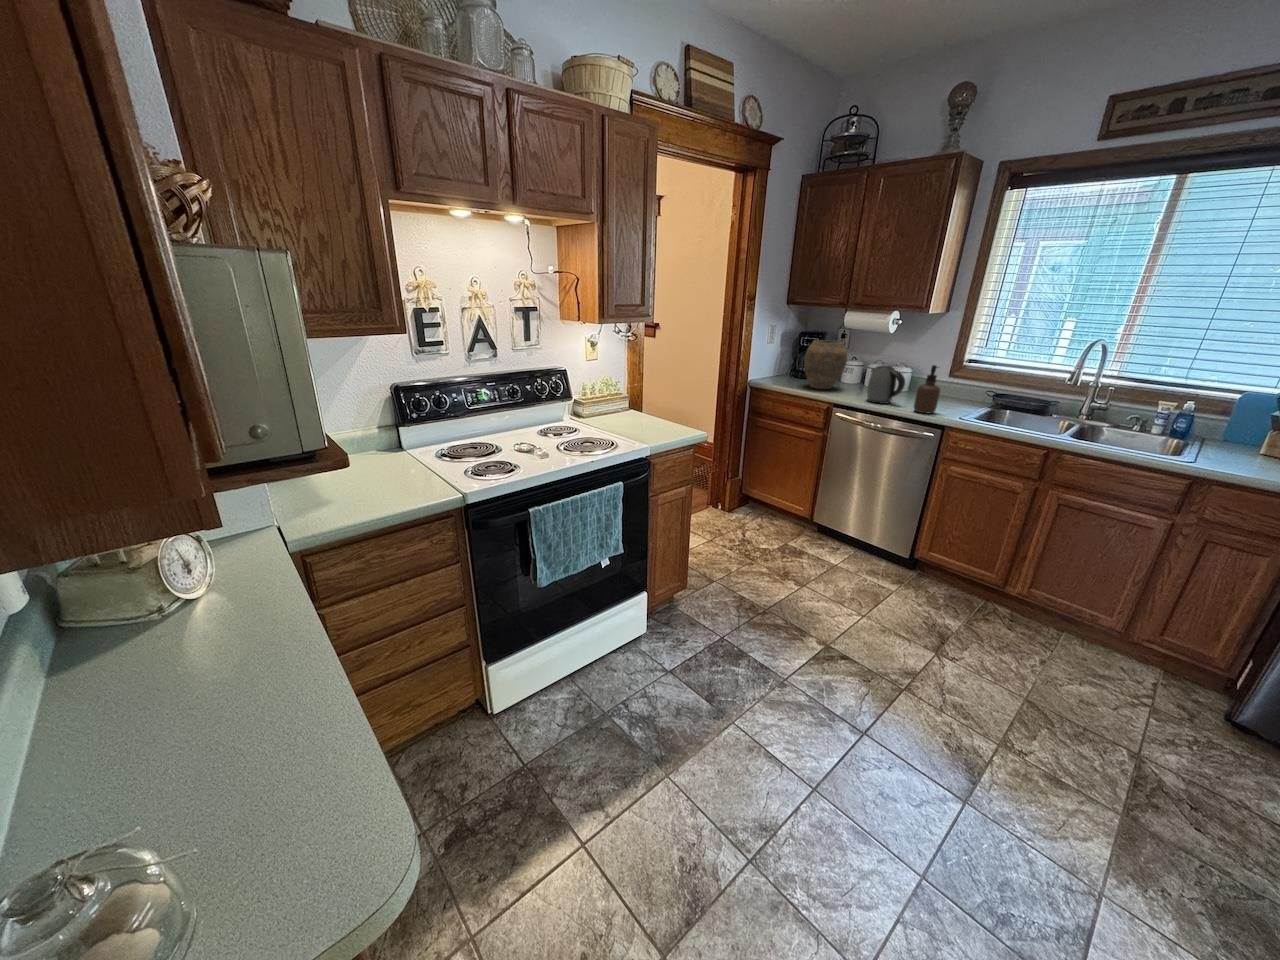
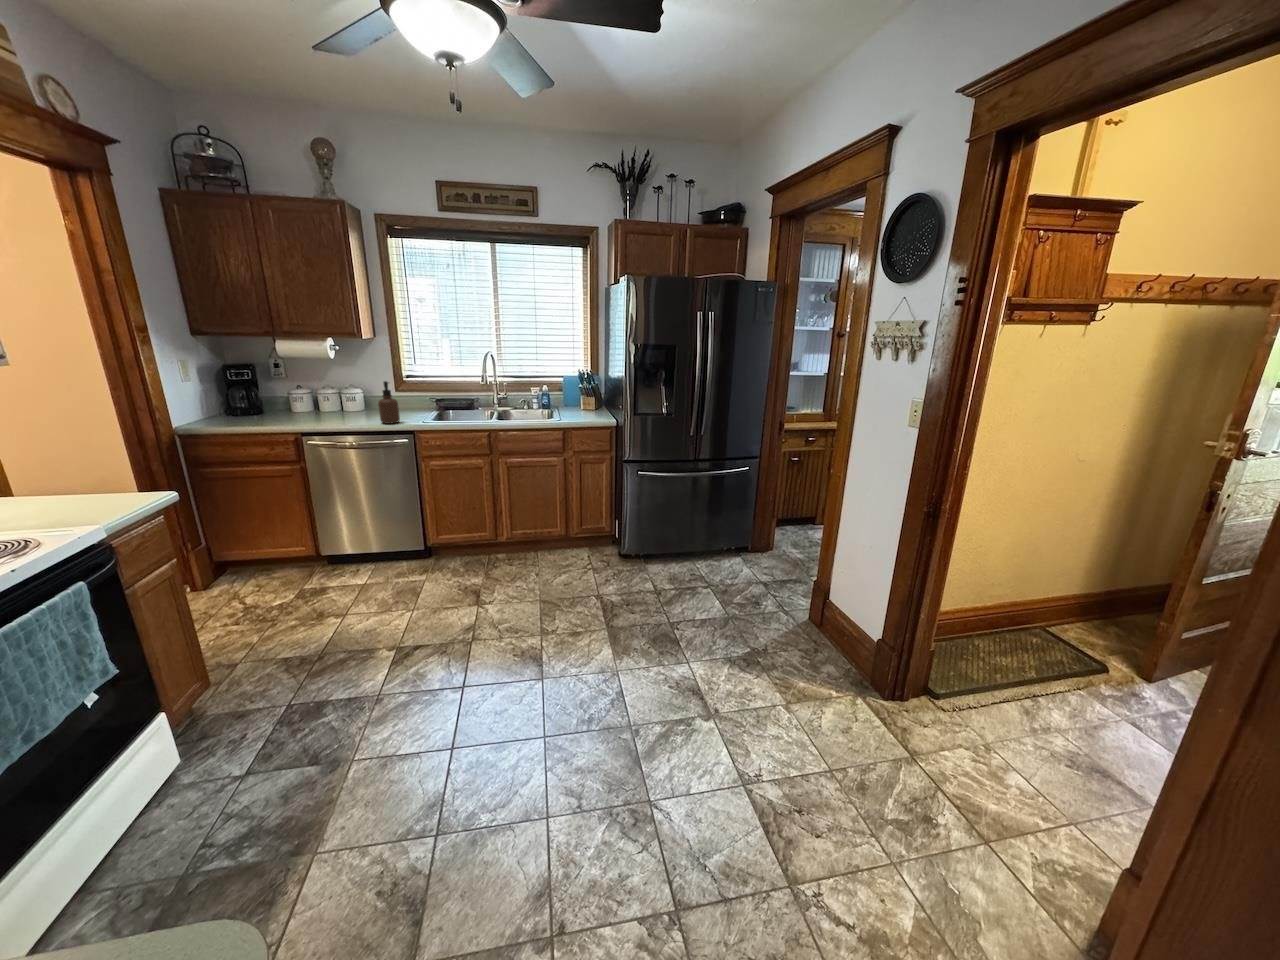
vase: present [804,340,847,389] -> none [240,369,294,421]
kettle: present [867,365,905,404] -> none [325,387,365,423]

